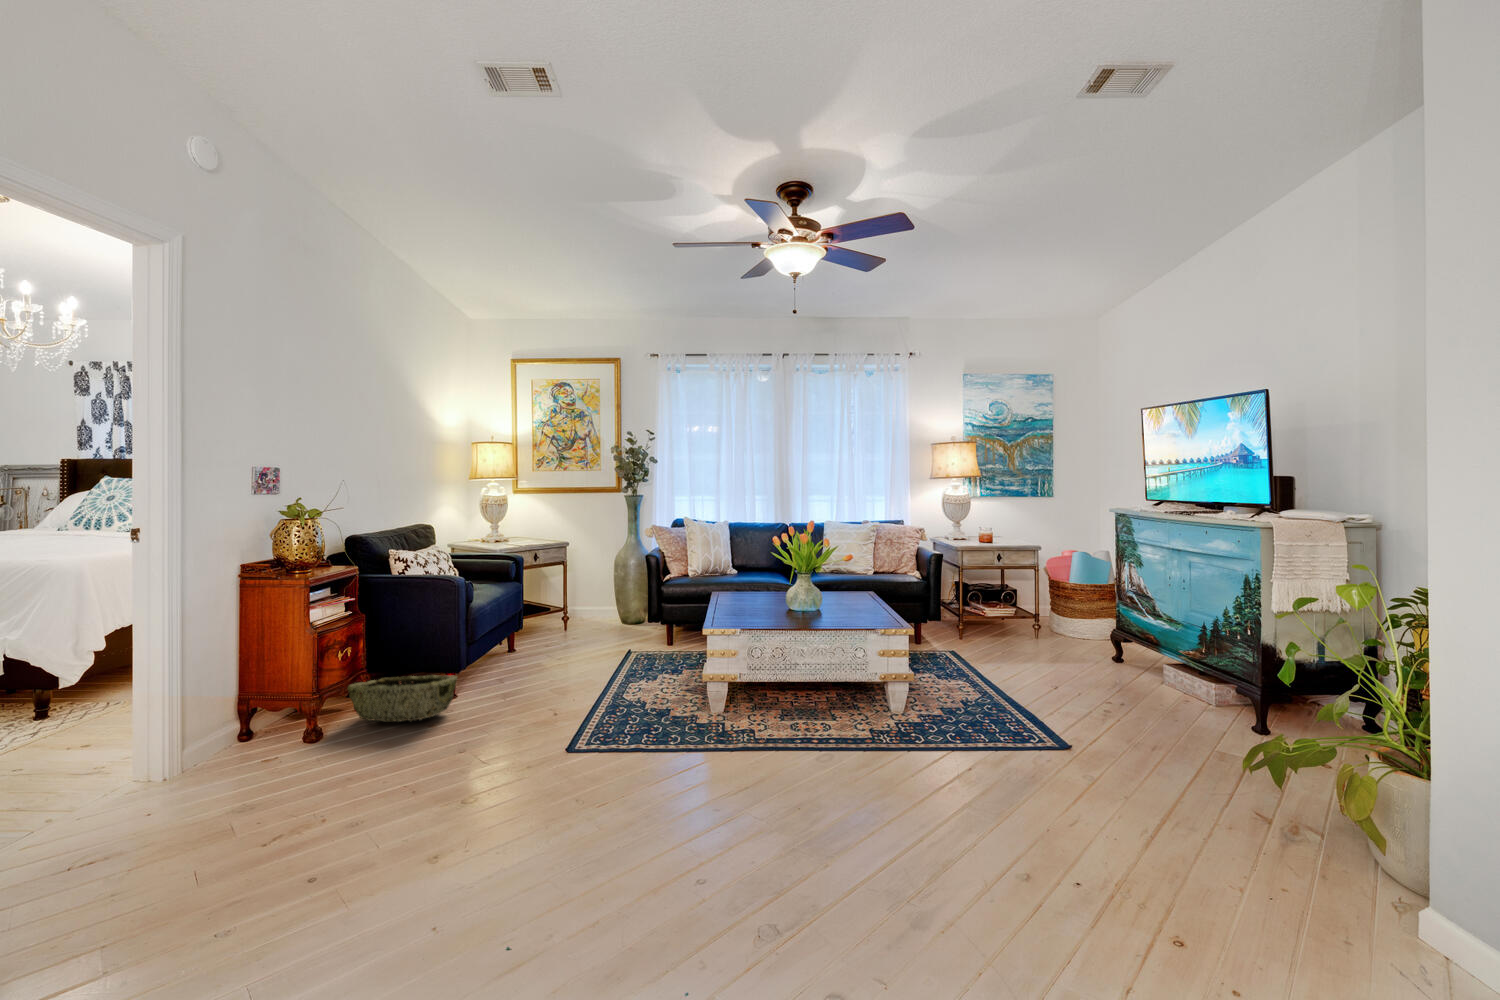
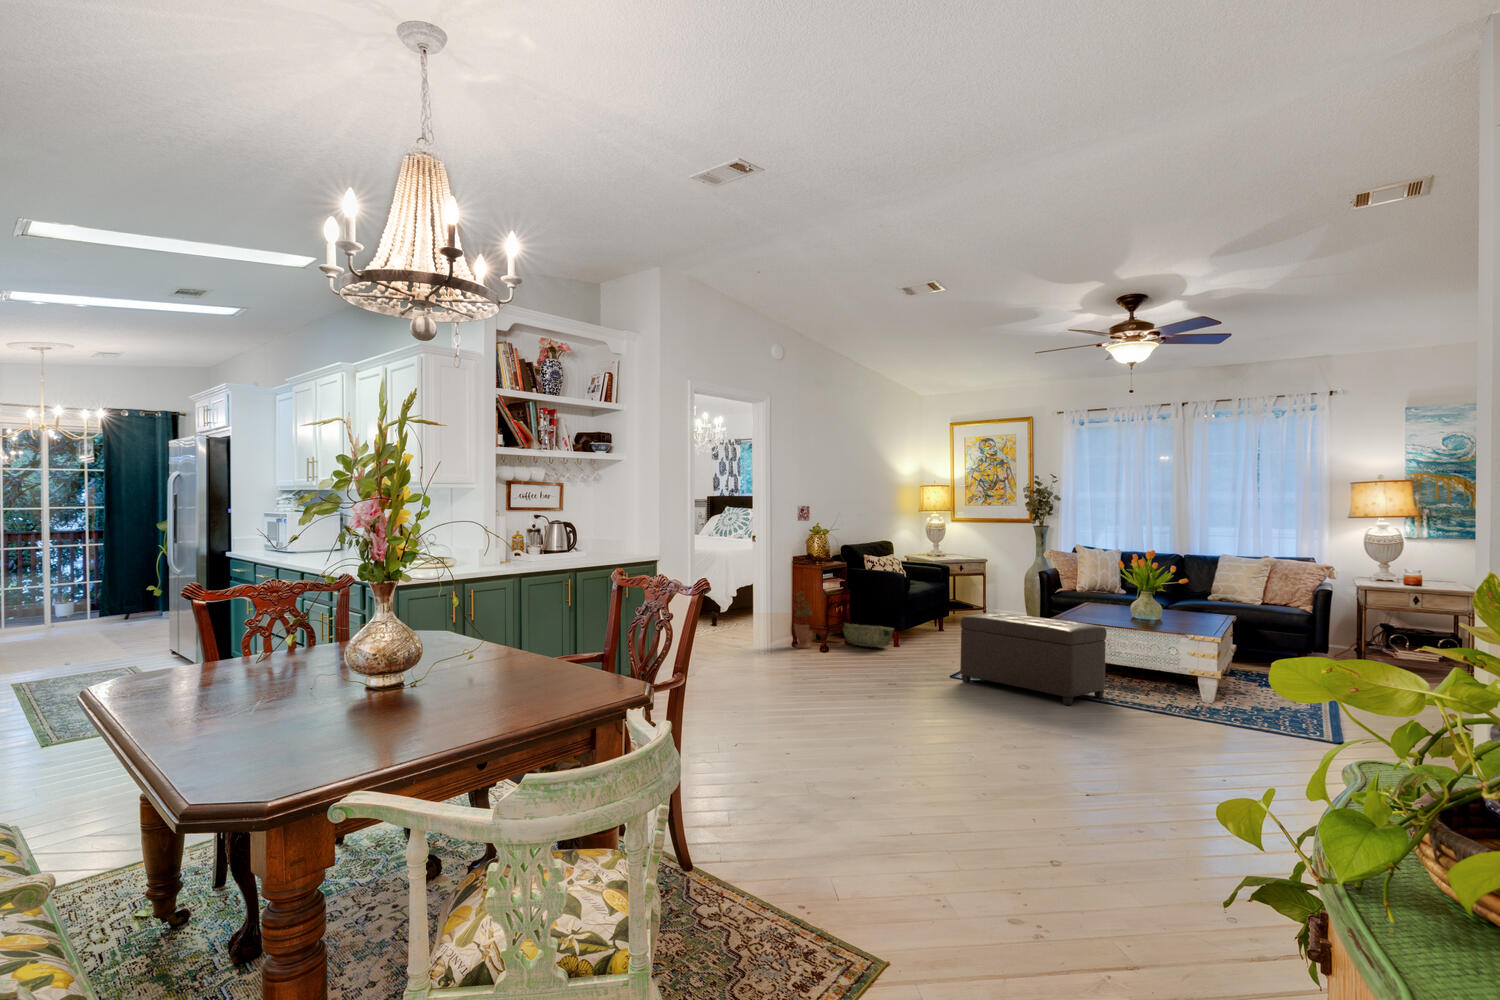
potted plant: none [216,636,280,766] -> present [793,593,813,648]
ottoman: none [629,644,869,824] -> present [960,613,1107,705]

